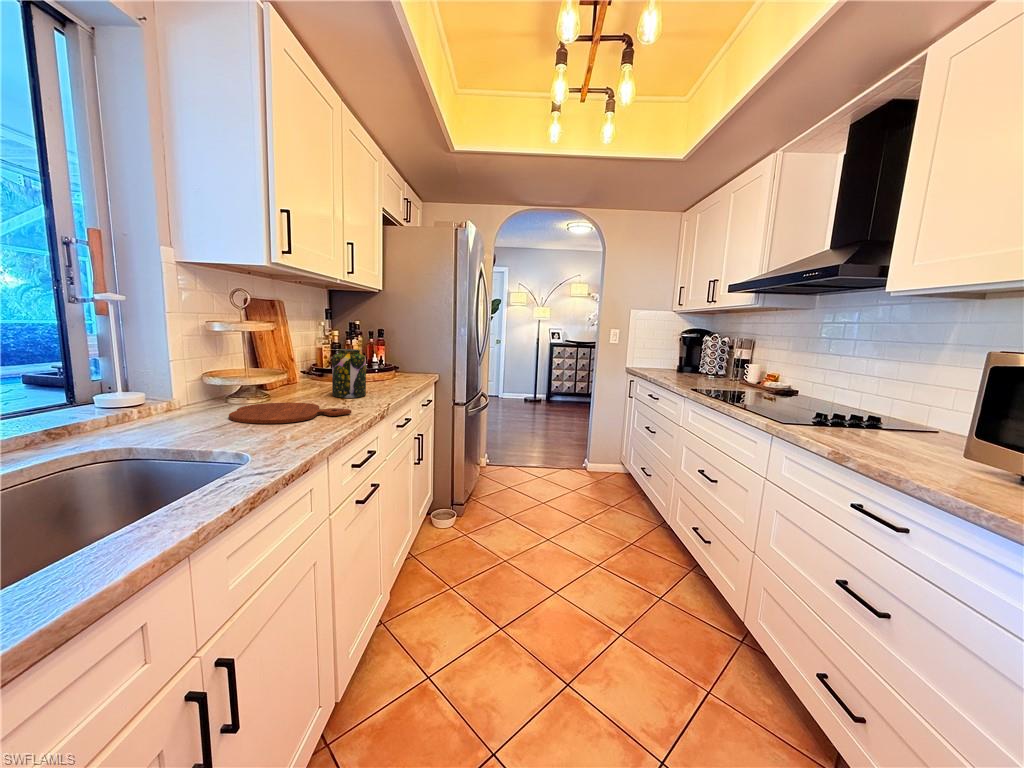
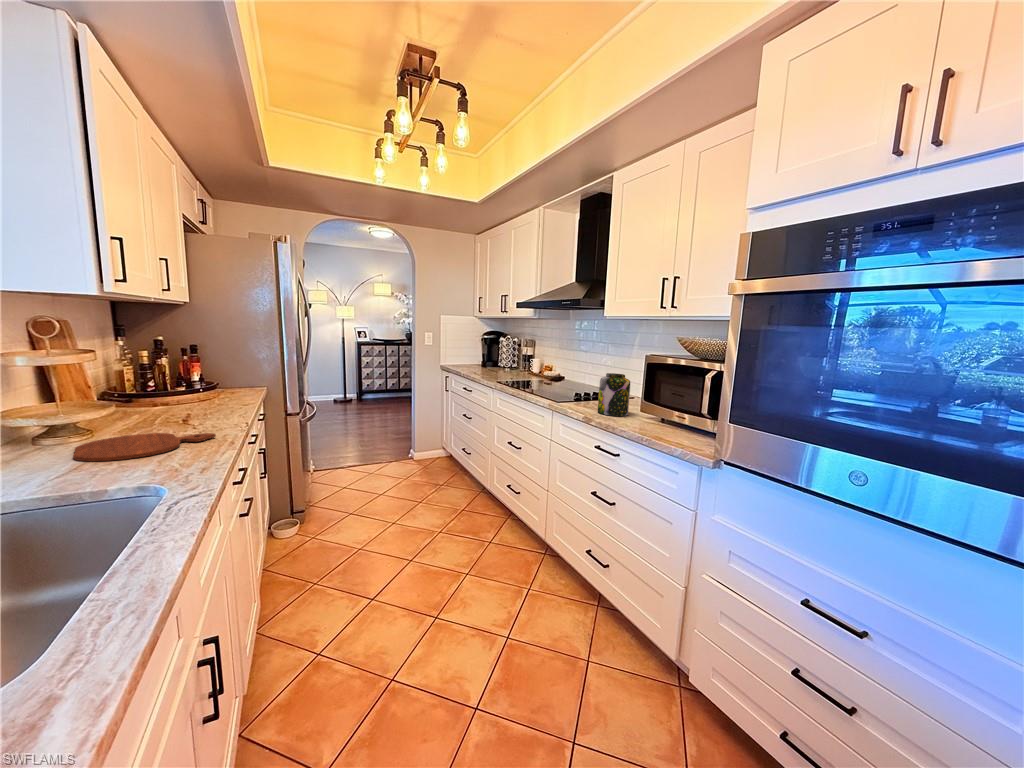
jar: present [332,349,366,398] -> present [598,373,630,416]

